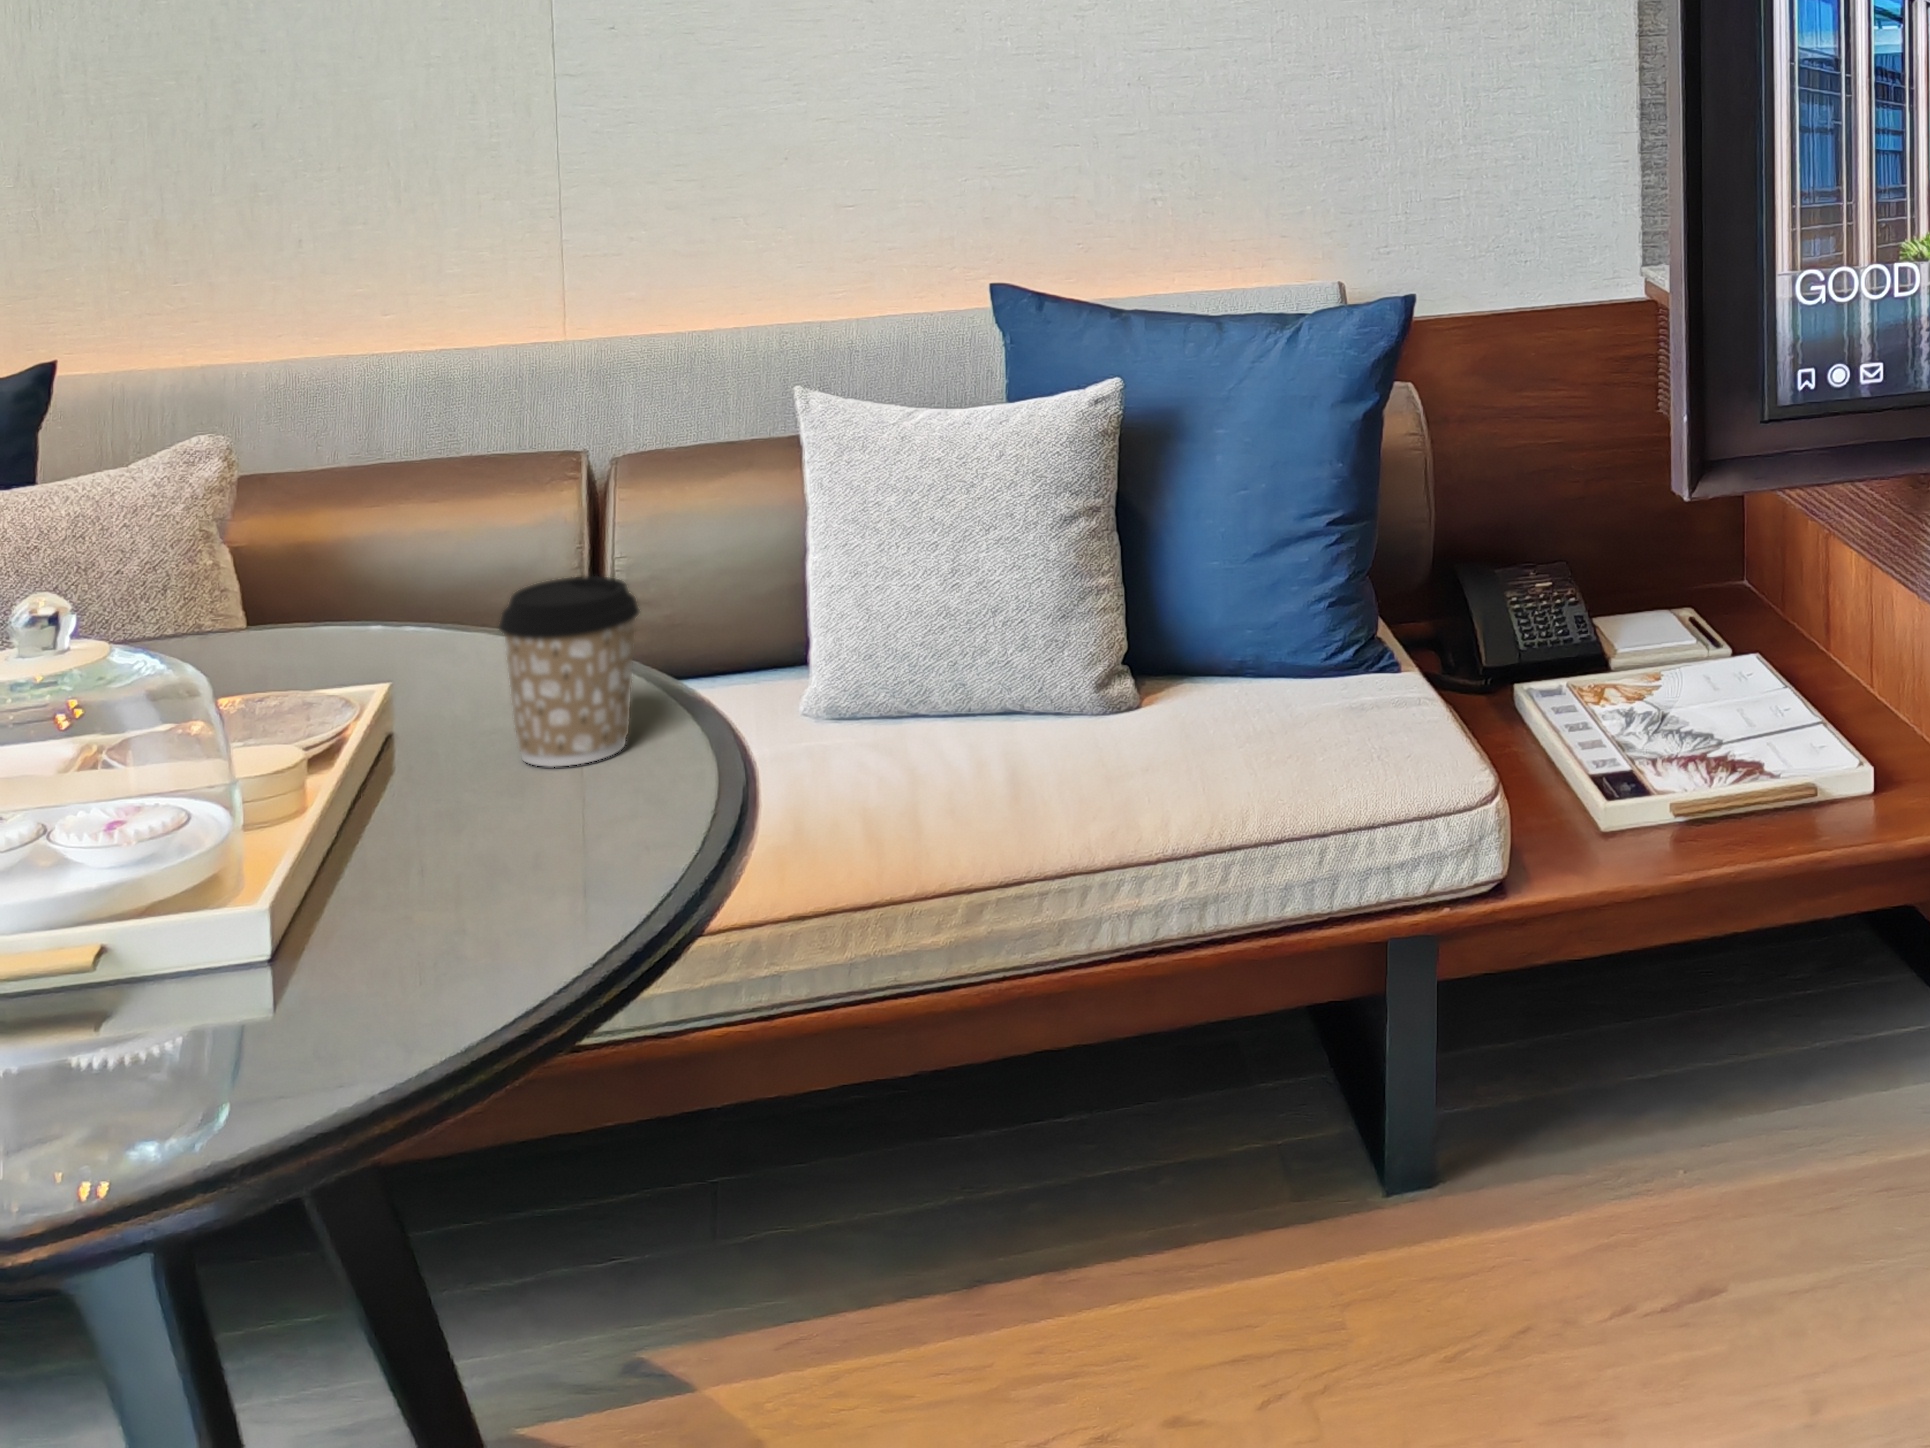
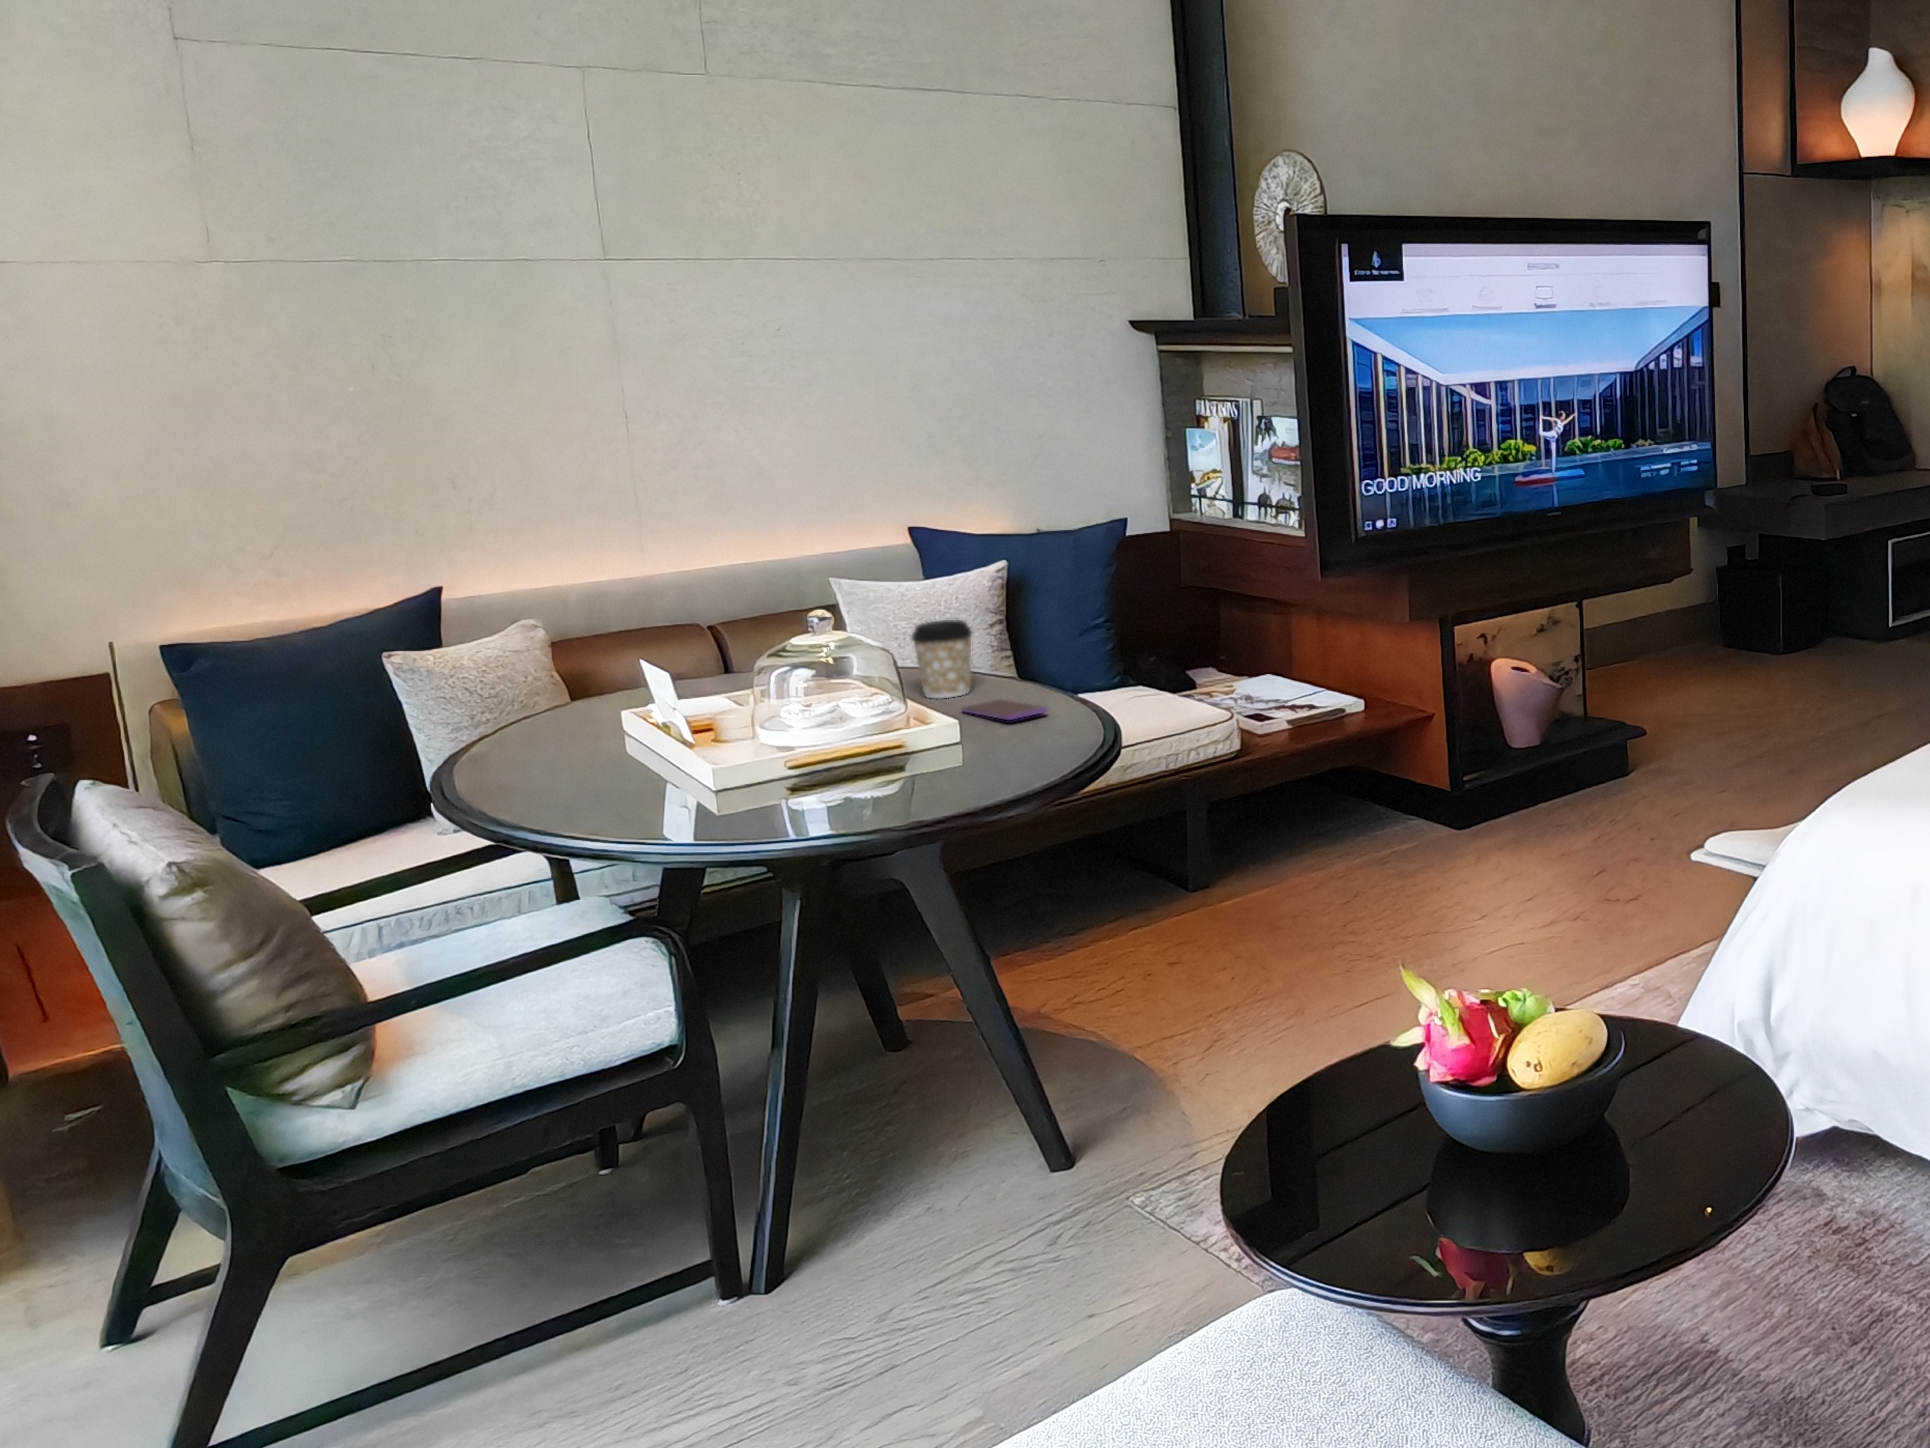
smartphone: none [486,800,604,887] -> present [962,699,1047,720]

